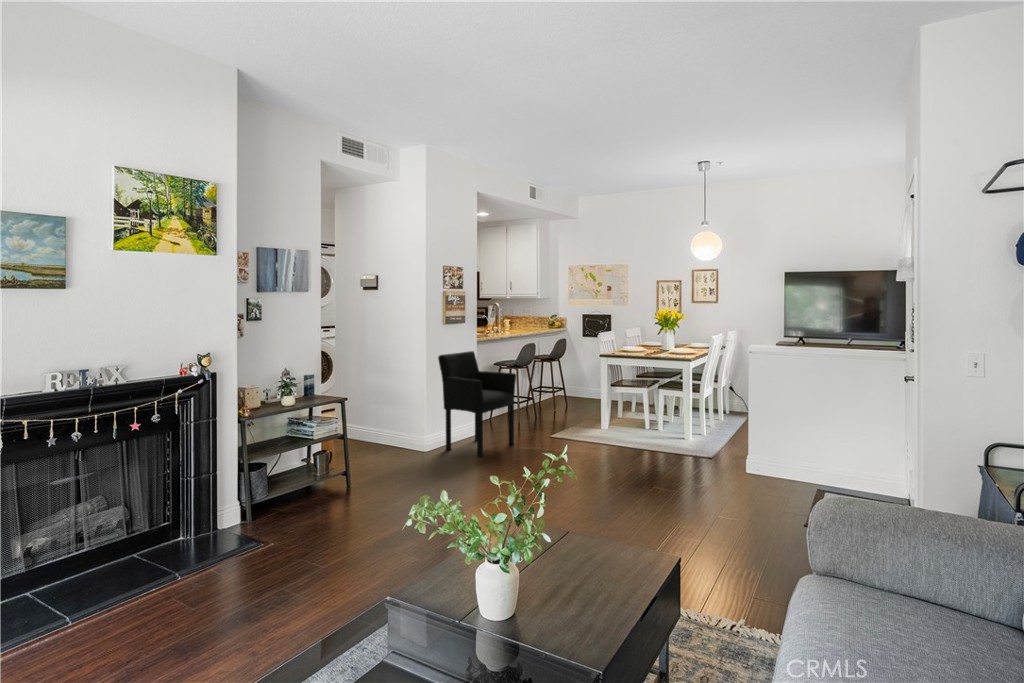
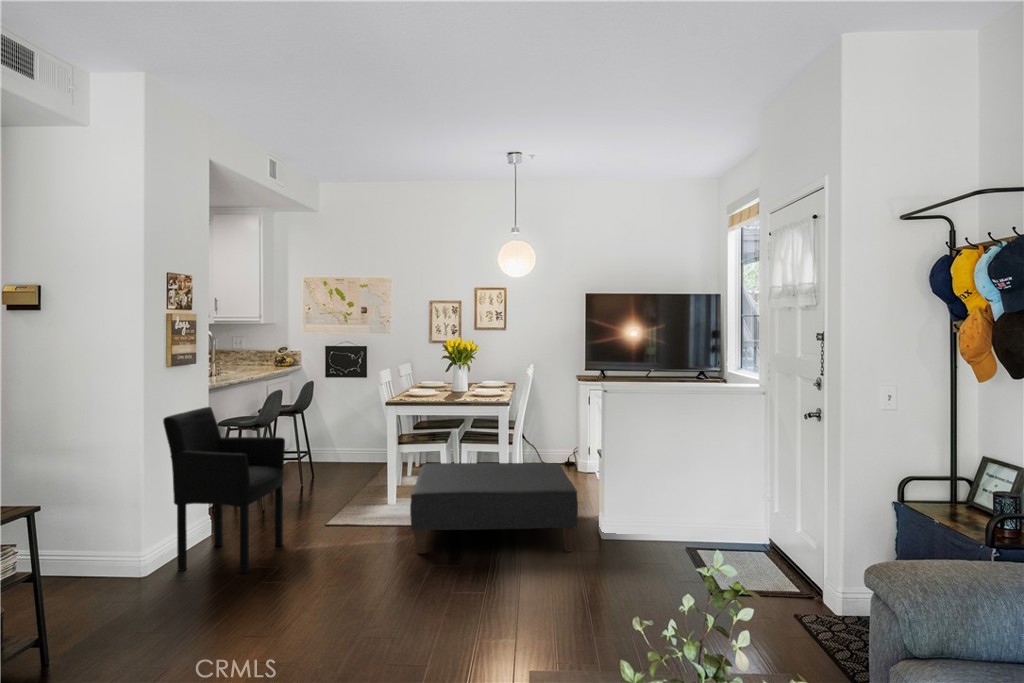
ottoman: none [588,401,728,474] -> present [410,463,578,554]

